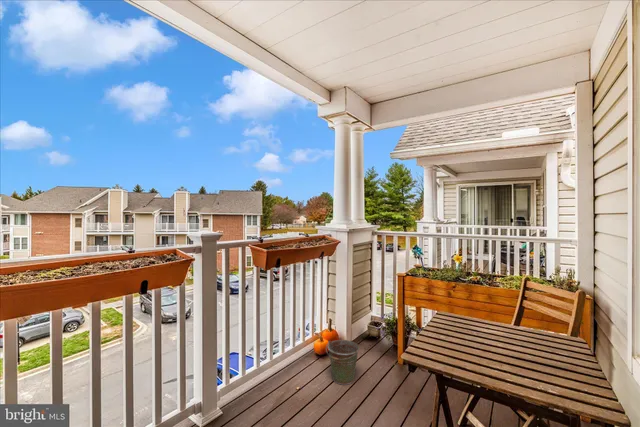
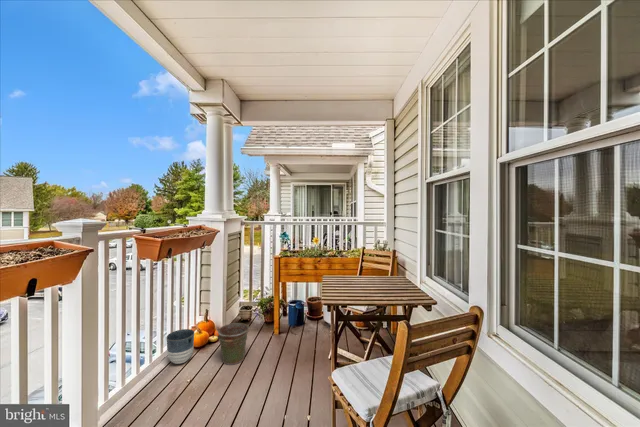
planter: none [286,334,310,367] -> present [166,329,194,364]

